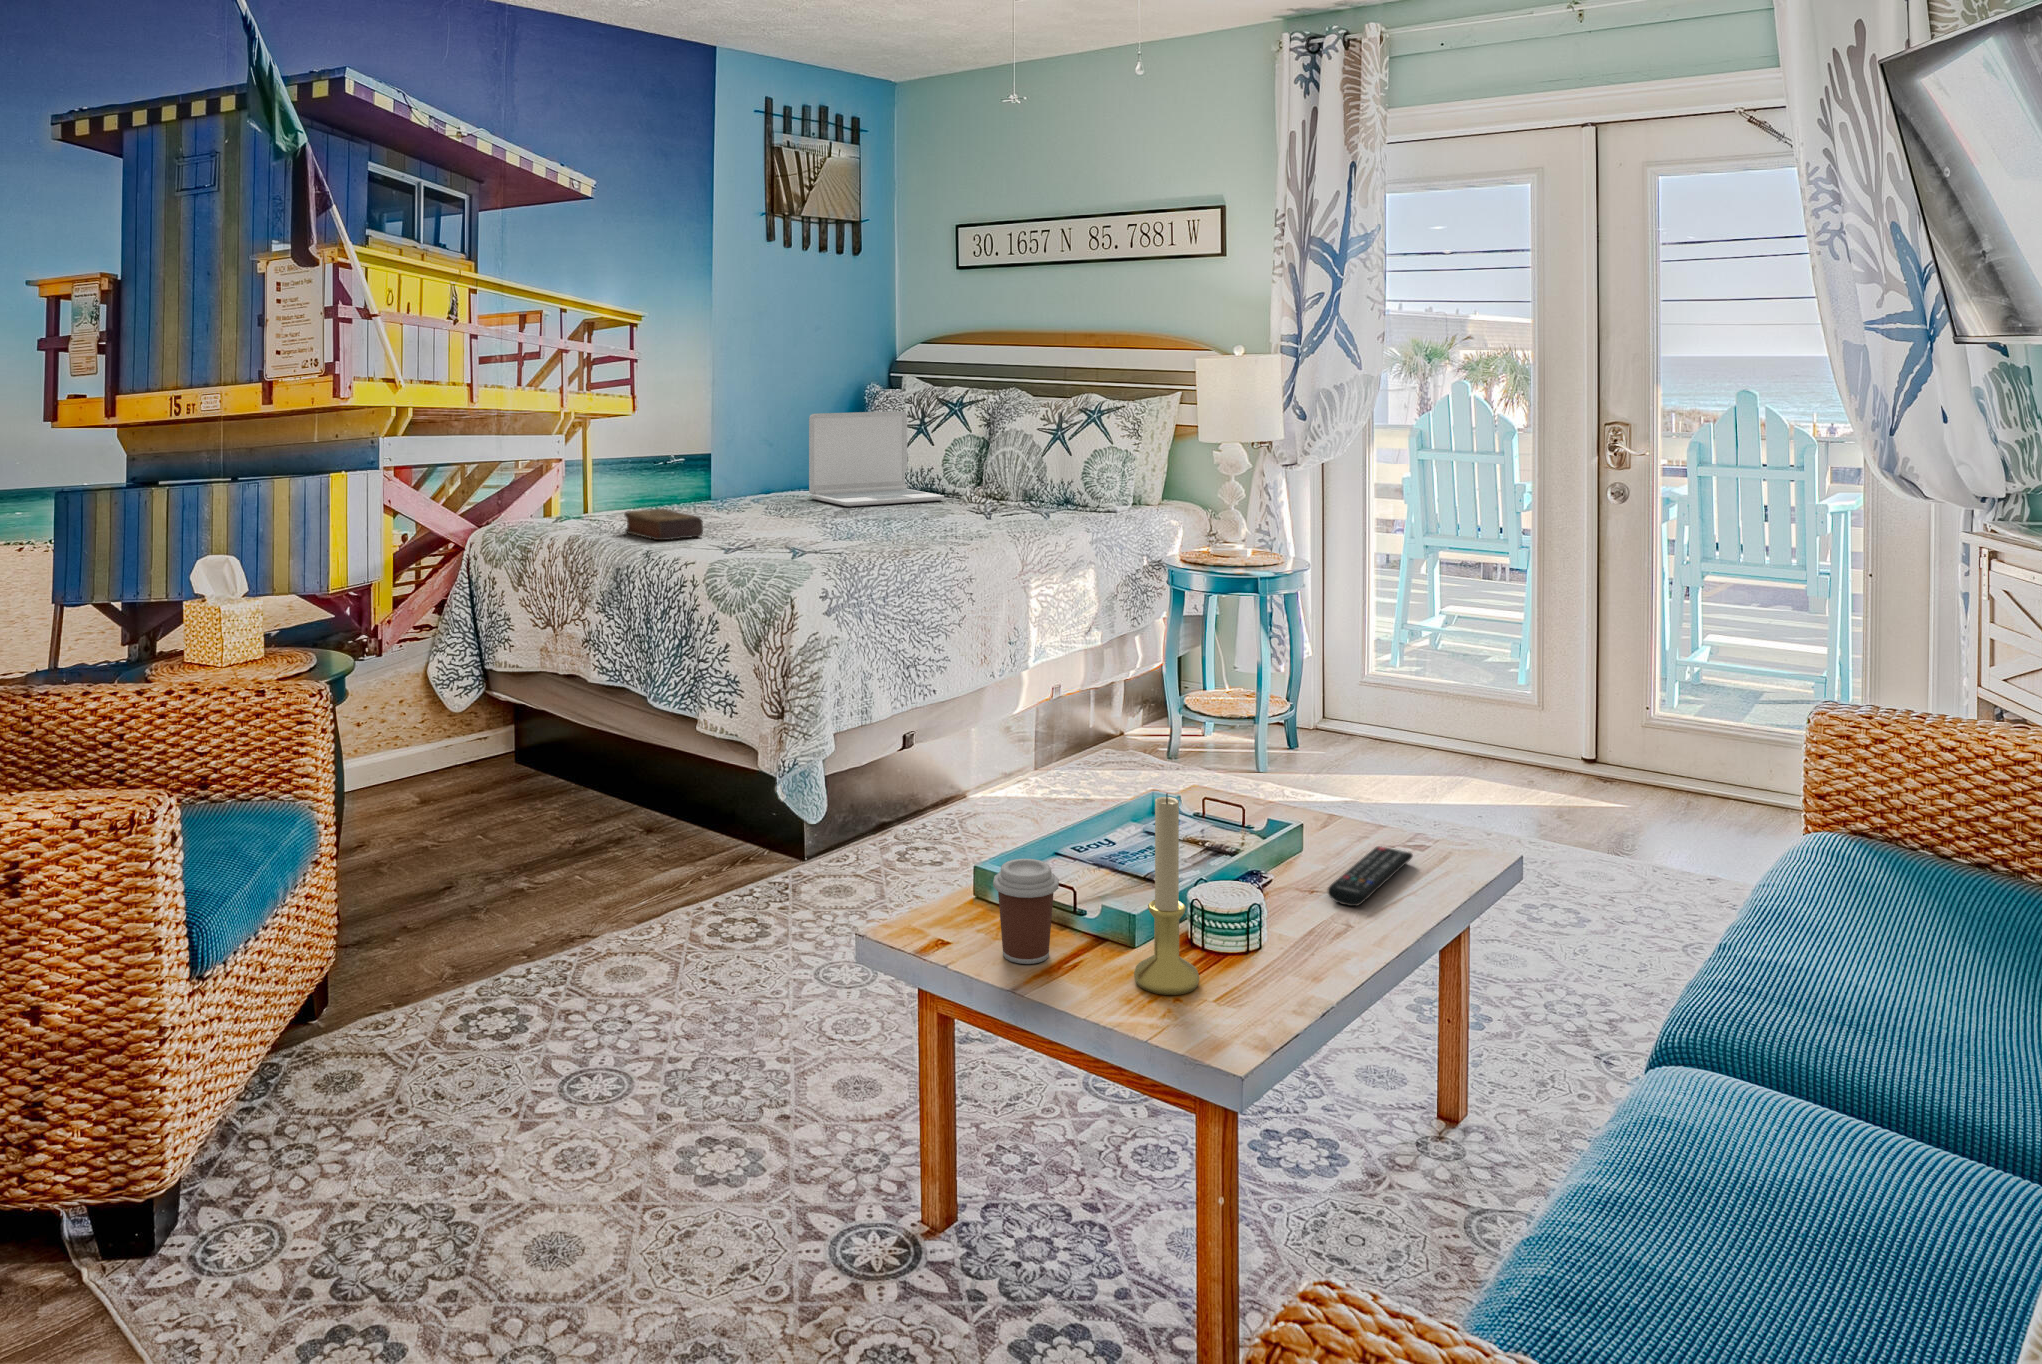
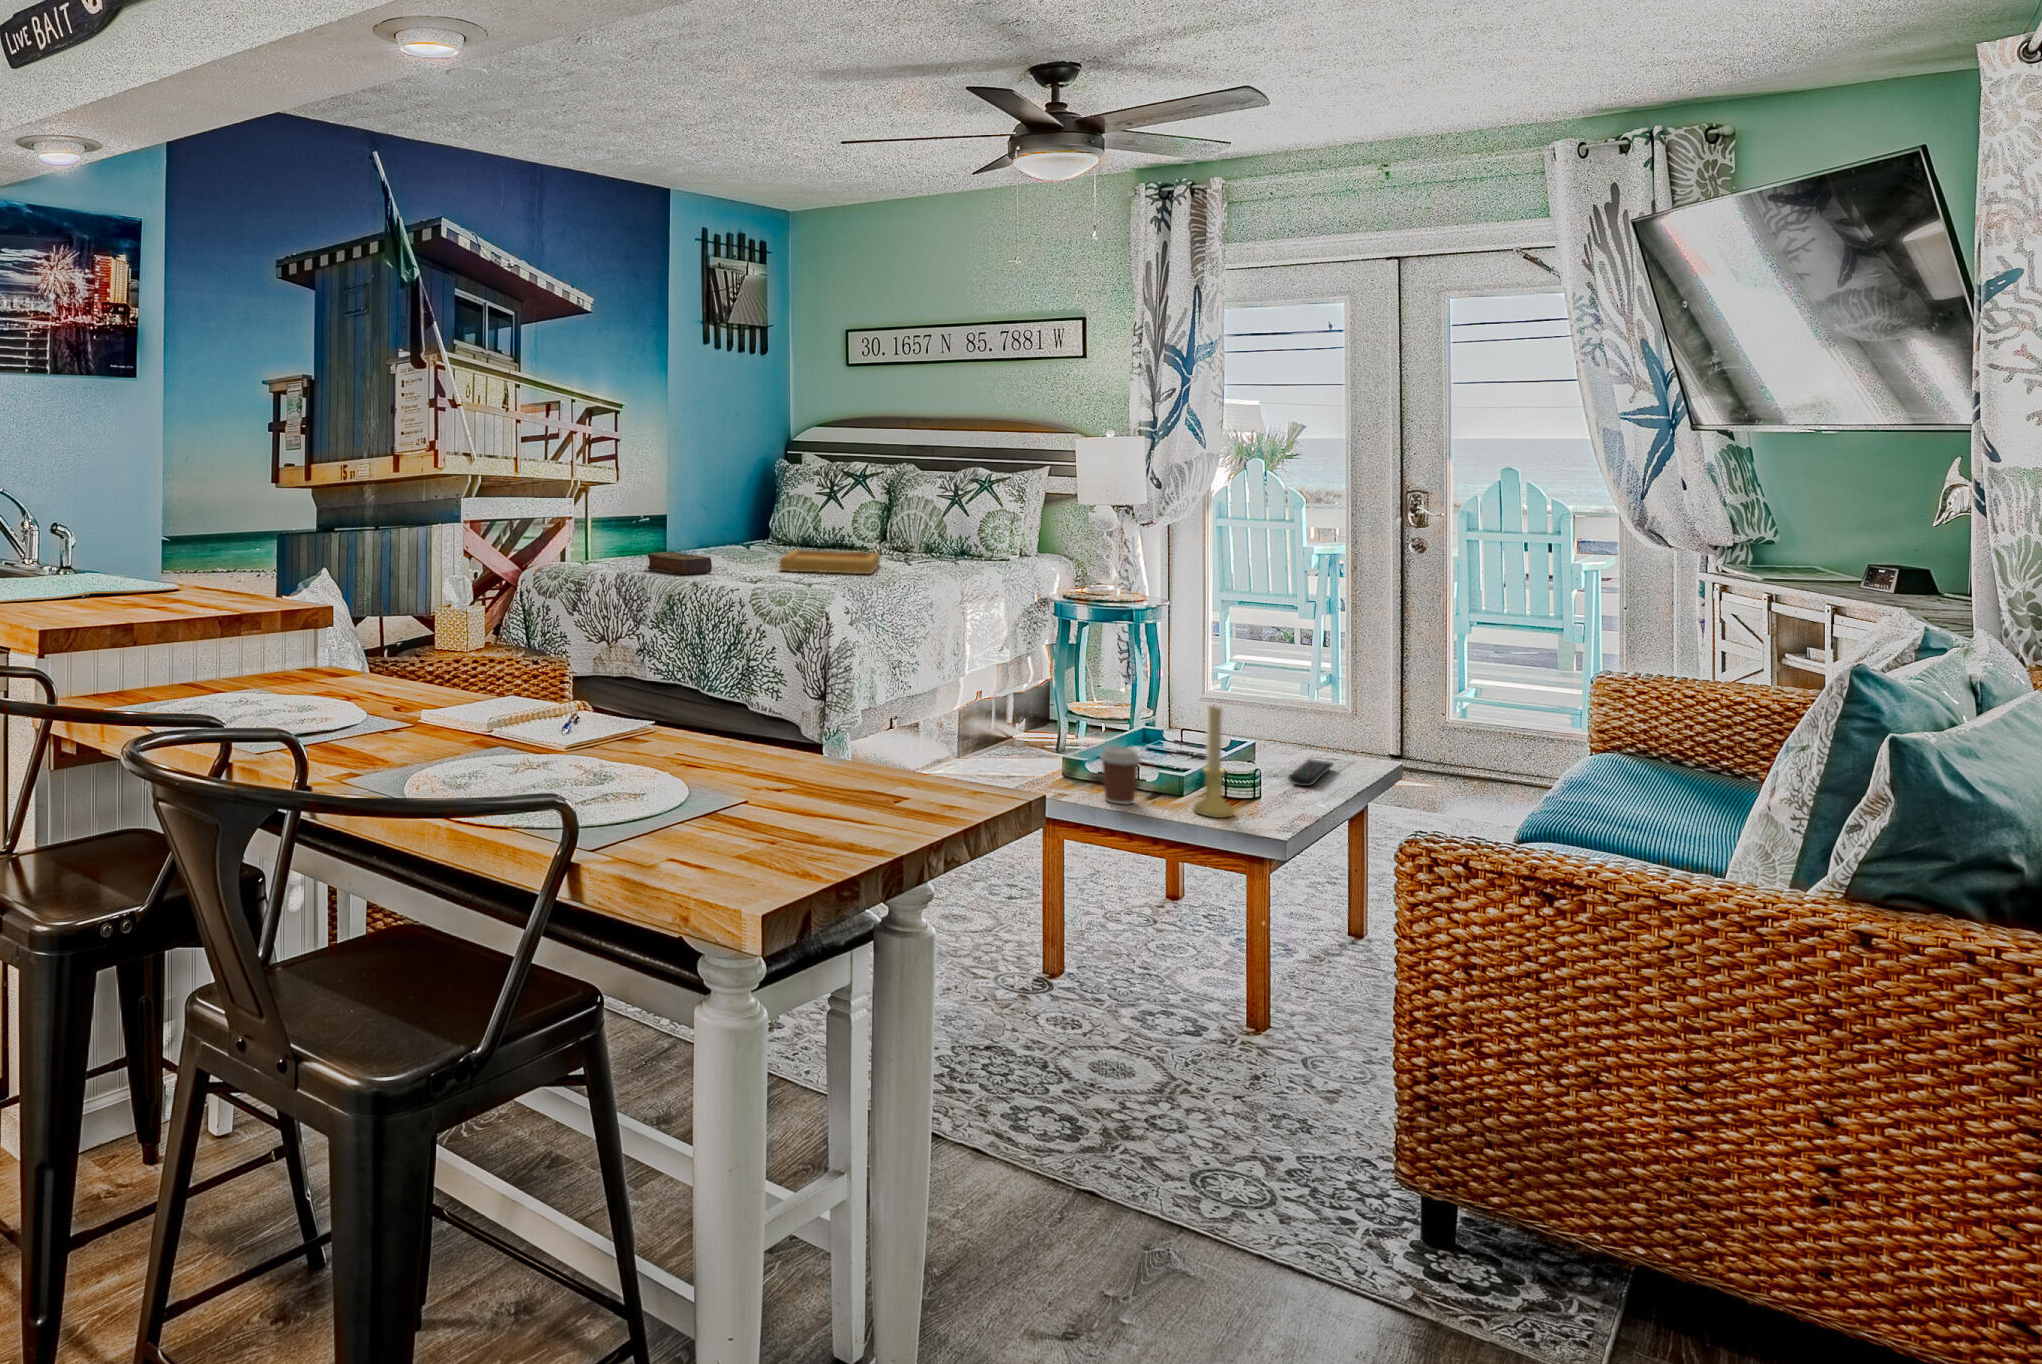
laptop: present [809,411,944,506] -> none [746,479,856,554]
tray: none [799,503,944,537] -> present [780,550,880,574]

